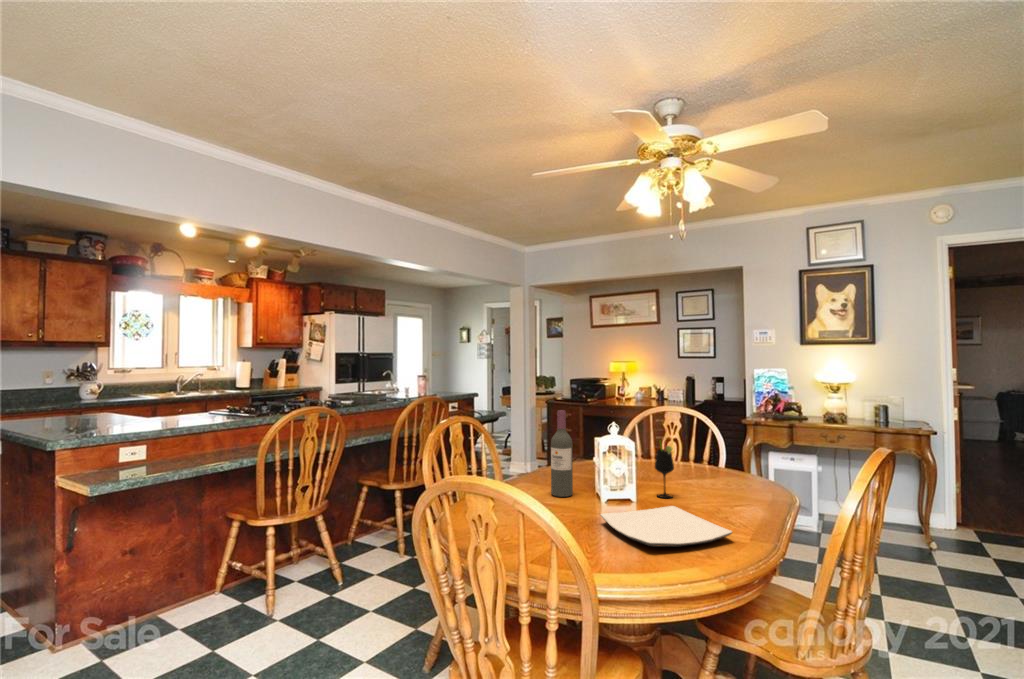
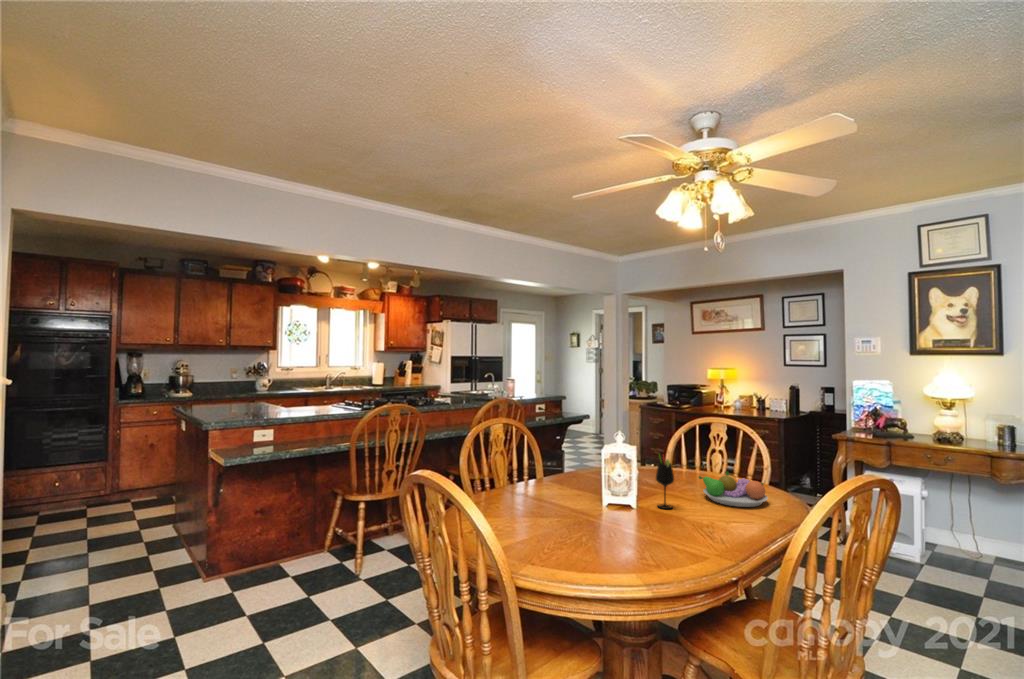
wine bottle: present [551,410,573,497] -> none [560,420,580,499]
fruit bowl: none [681,456,752,490] -> present [699,472,768,507]
plate: present [601,506,732,546] -> none [578,516,687,553]

